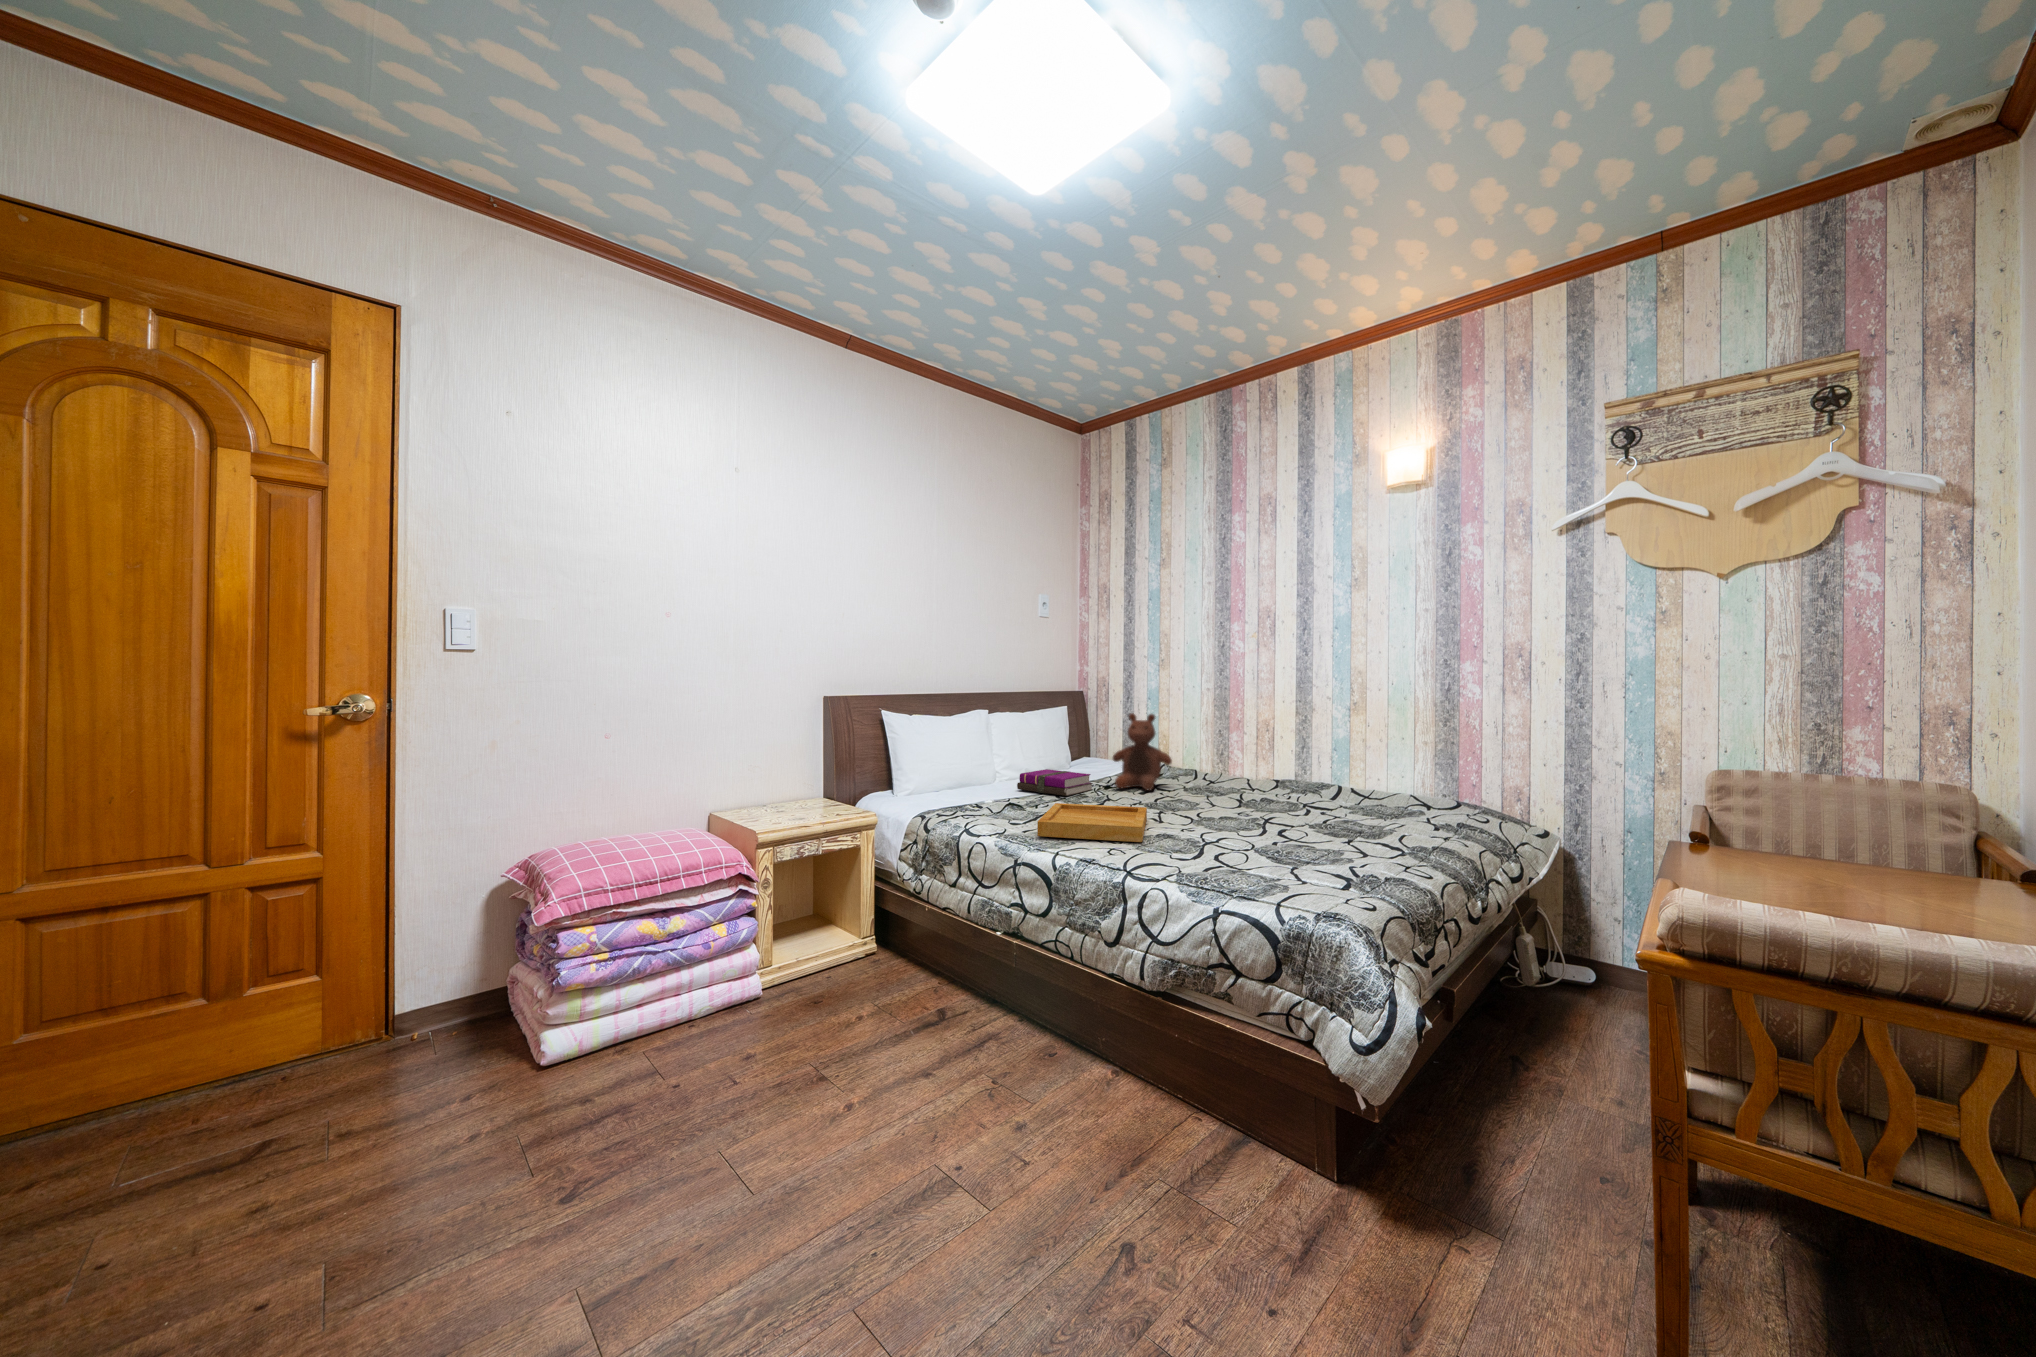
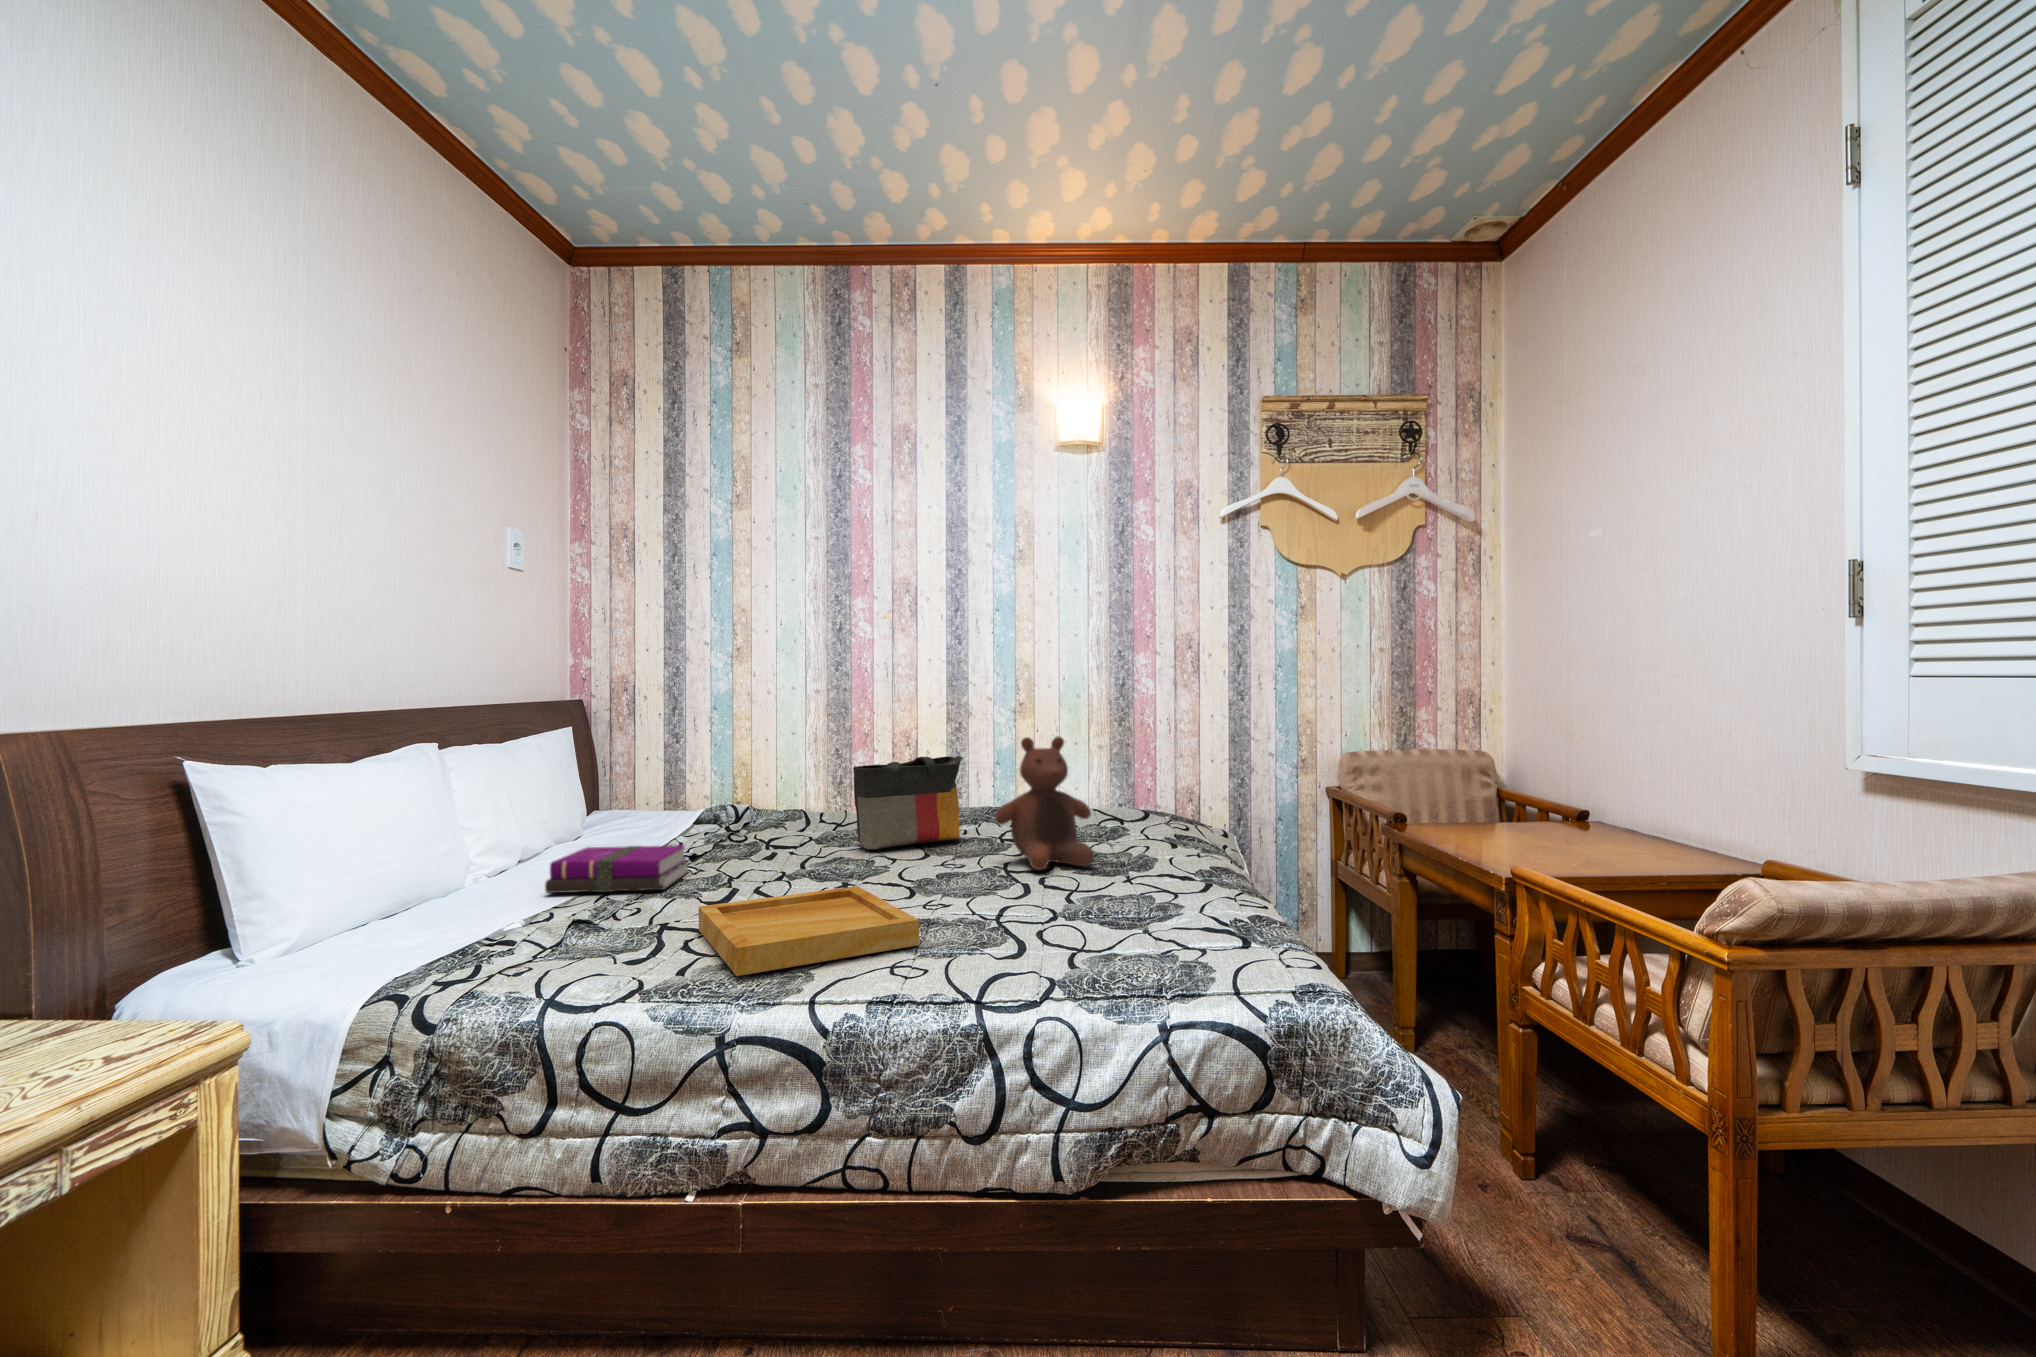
stuffed bear: present [1113,713,1172,790] -> present [994,736,1095,870]
tote bag: none [1195,734,1278,794] -> present [853,756,963,849]

